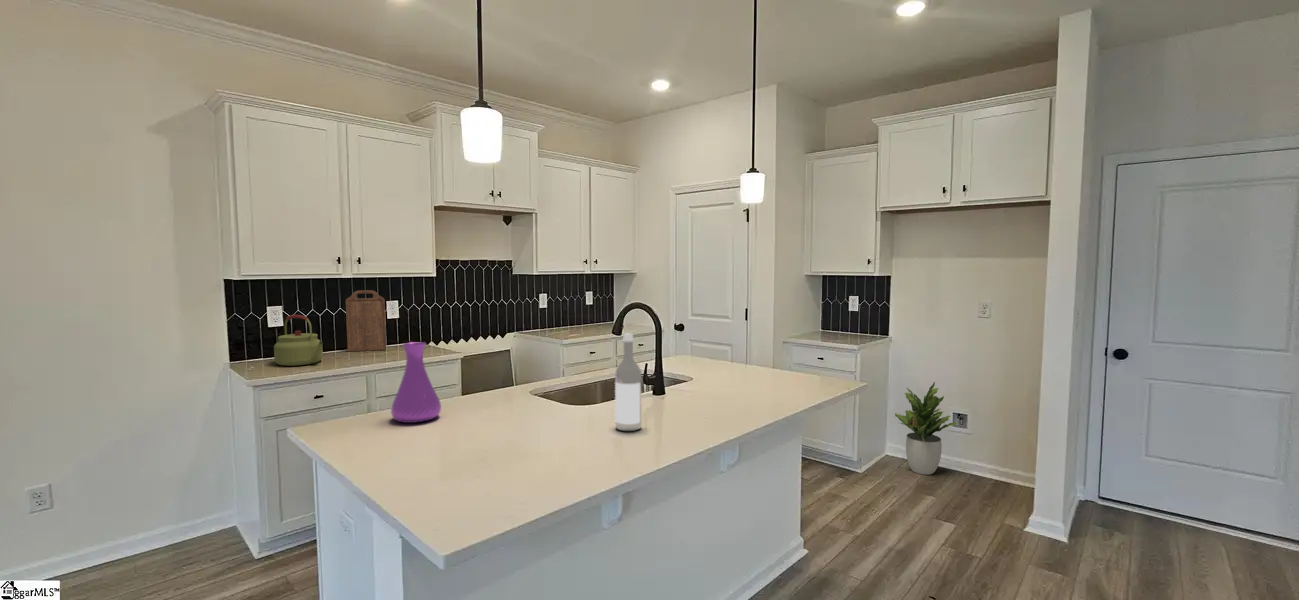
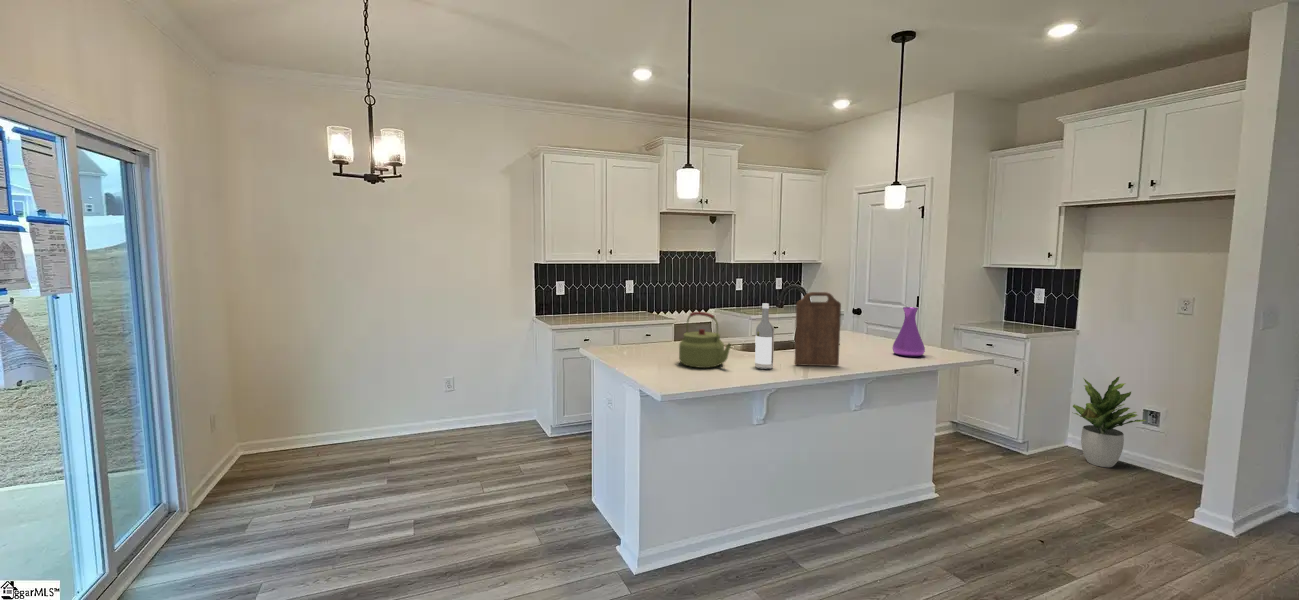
cutting board: present [346,290,386,351] -> present [795,292,841,366]
kettle: present [274,315,323,366] -> present [679,312,731,368]
vase: present [391,342,441,423] -> present [892,307,925,357]

